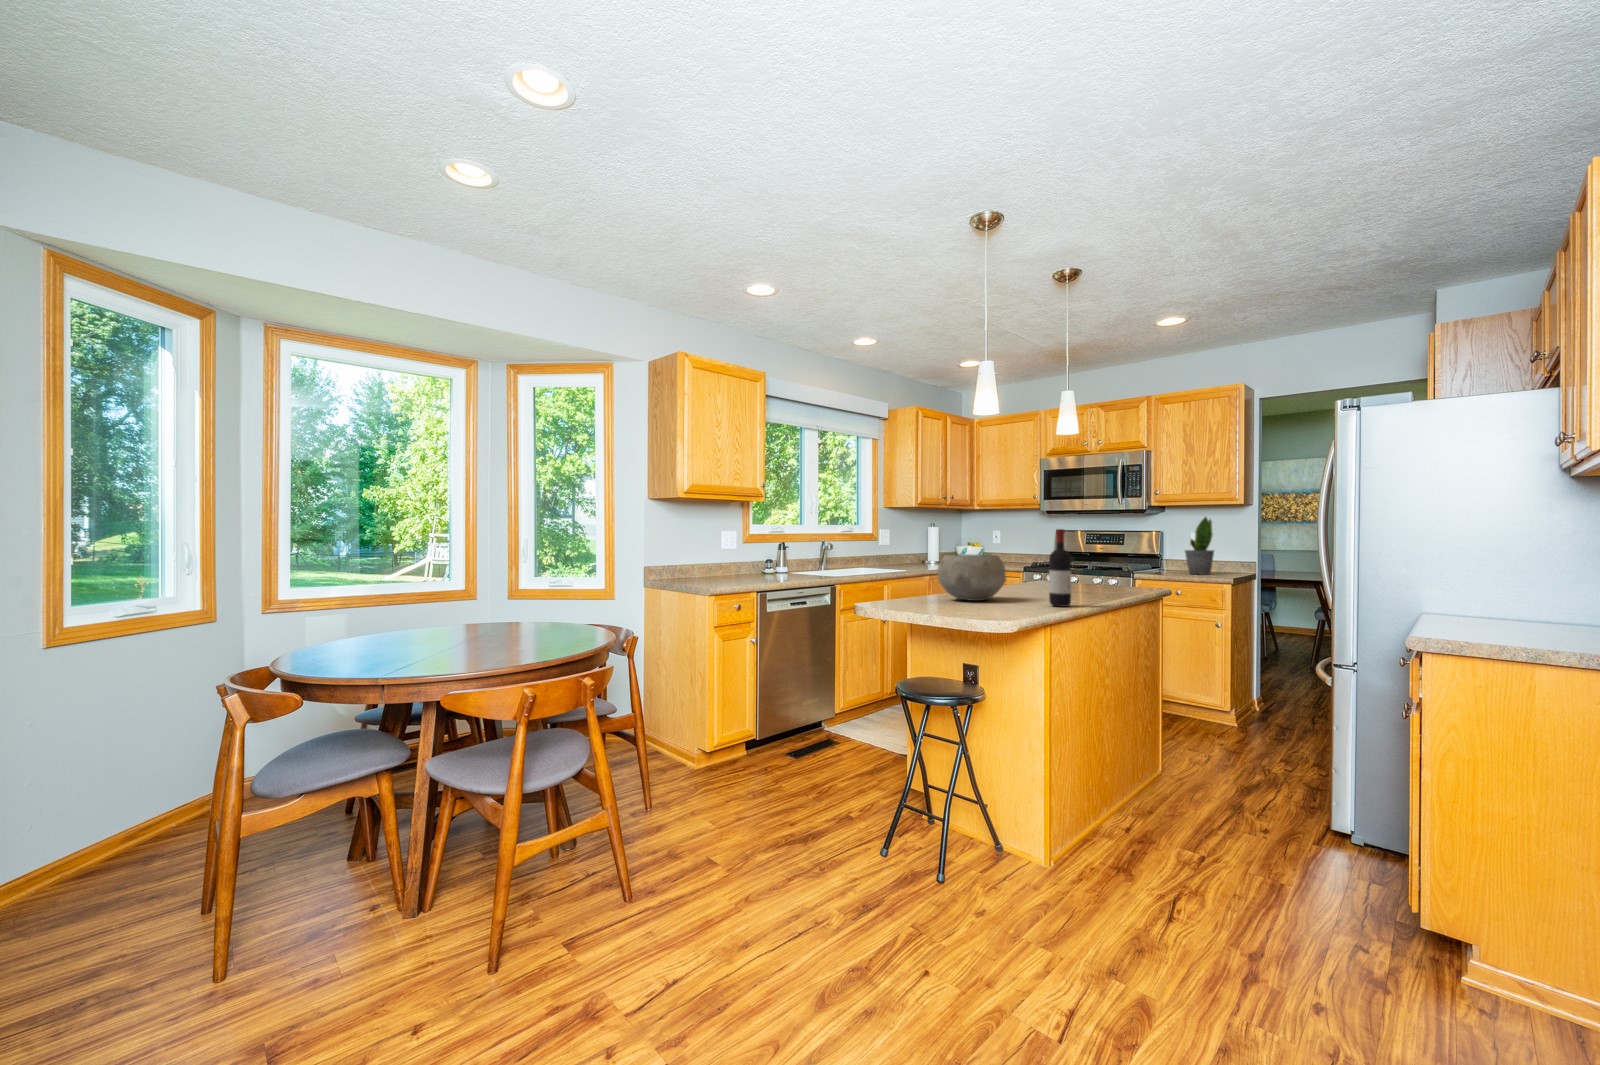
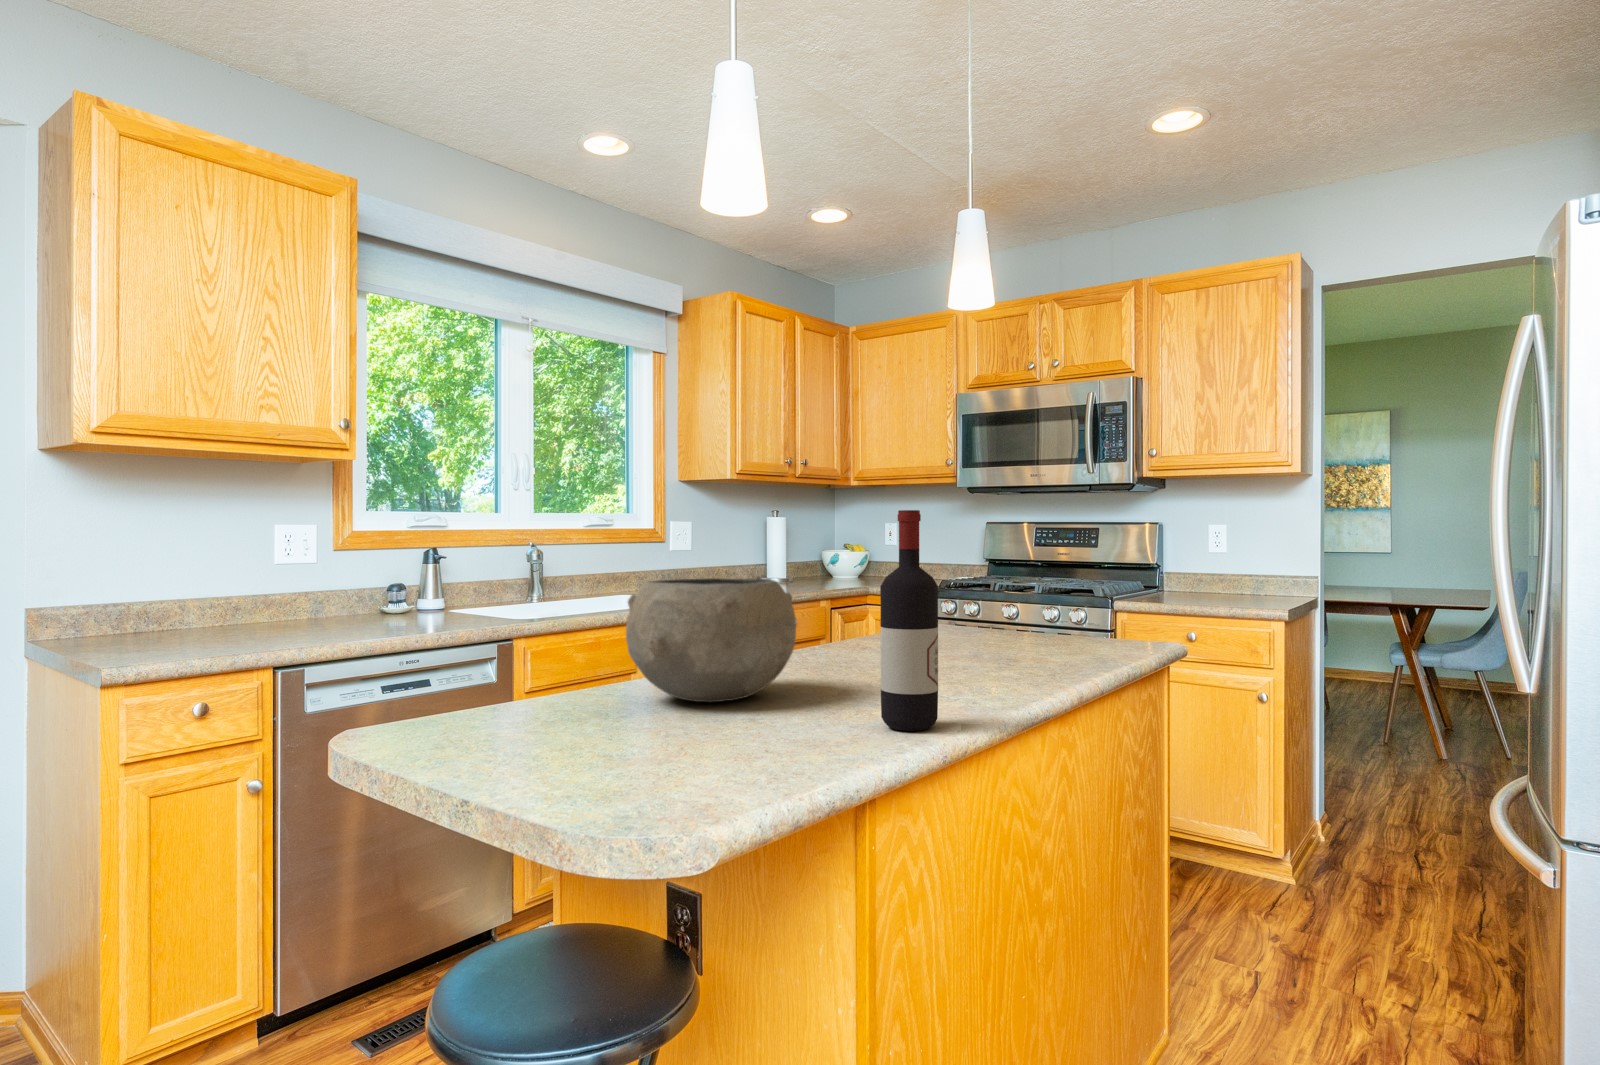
potted plant: present [1185,517,1214,574] -> none [1199,494,1252,602]

